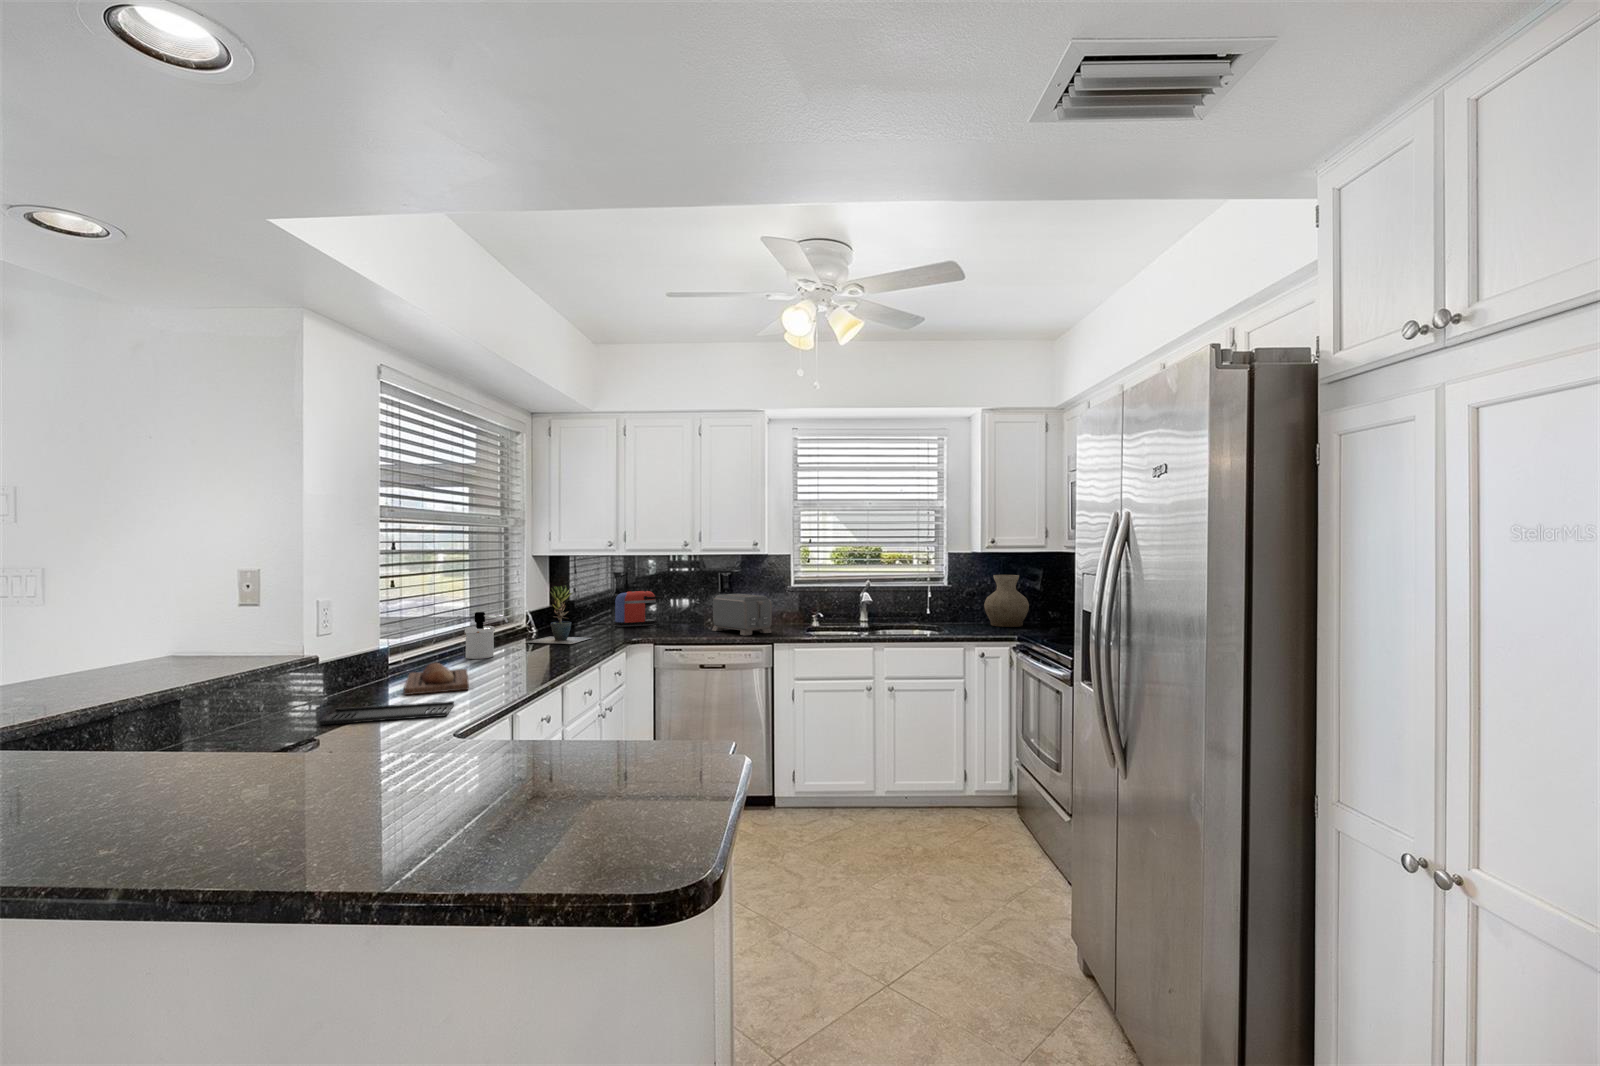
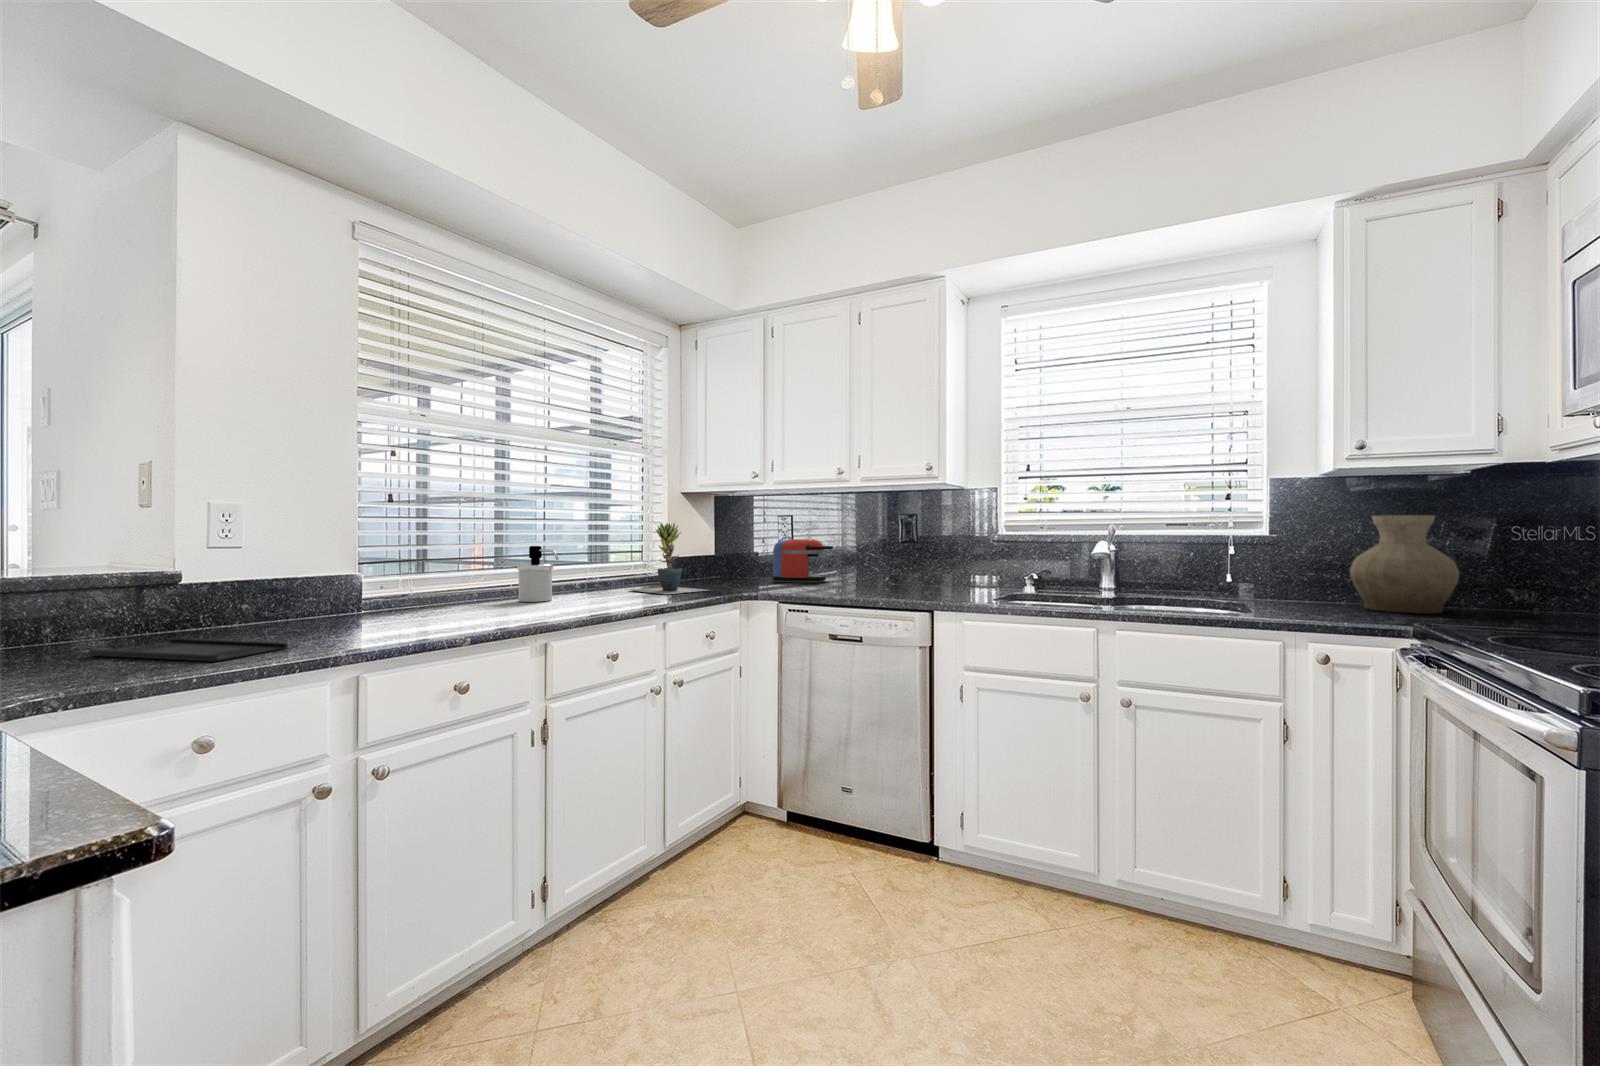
toaster: present [712,594,772,636] -> none [869,542,943,598]
bread loaf: present [404,663,469,695] -> none [305,597,453,632]

